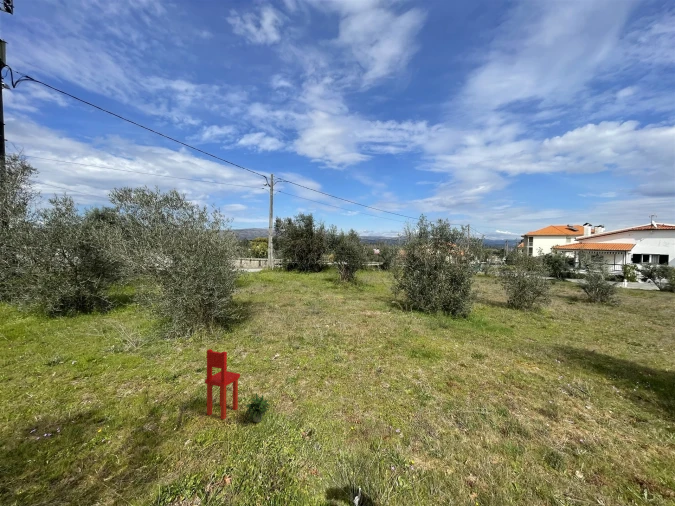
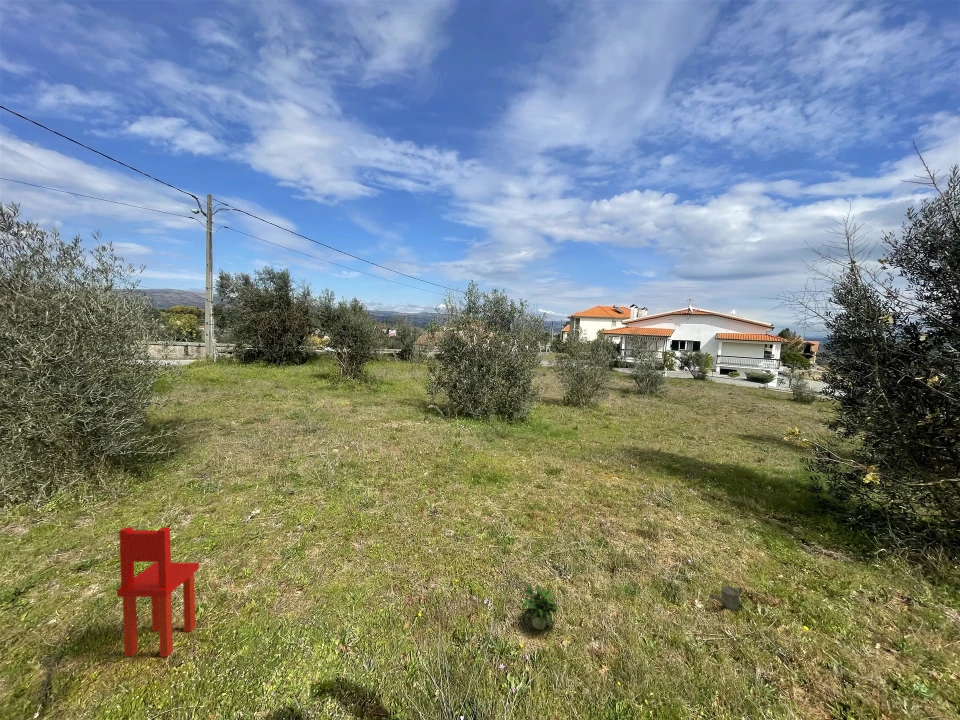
potted plant: present [246,394,270,422] -> present [522,582,558,630]
watering can: none [592,466,630,490] -> present [711,586,742,610]

